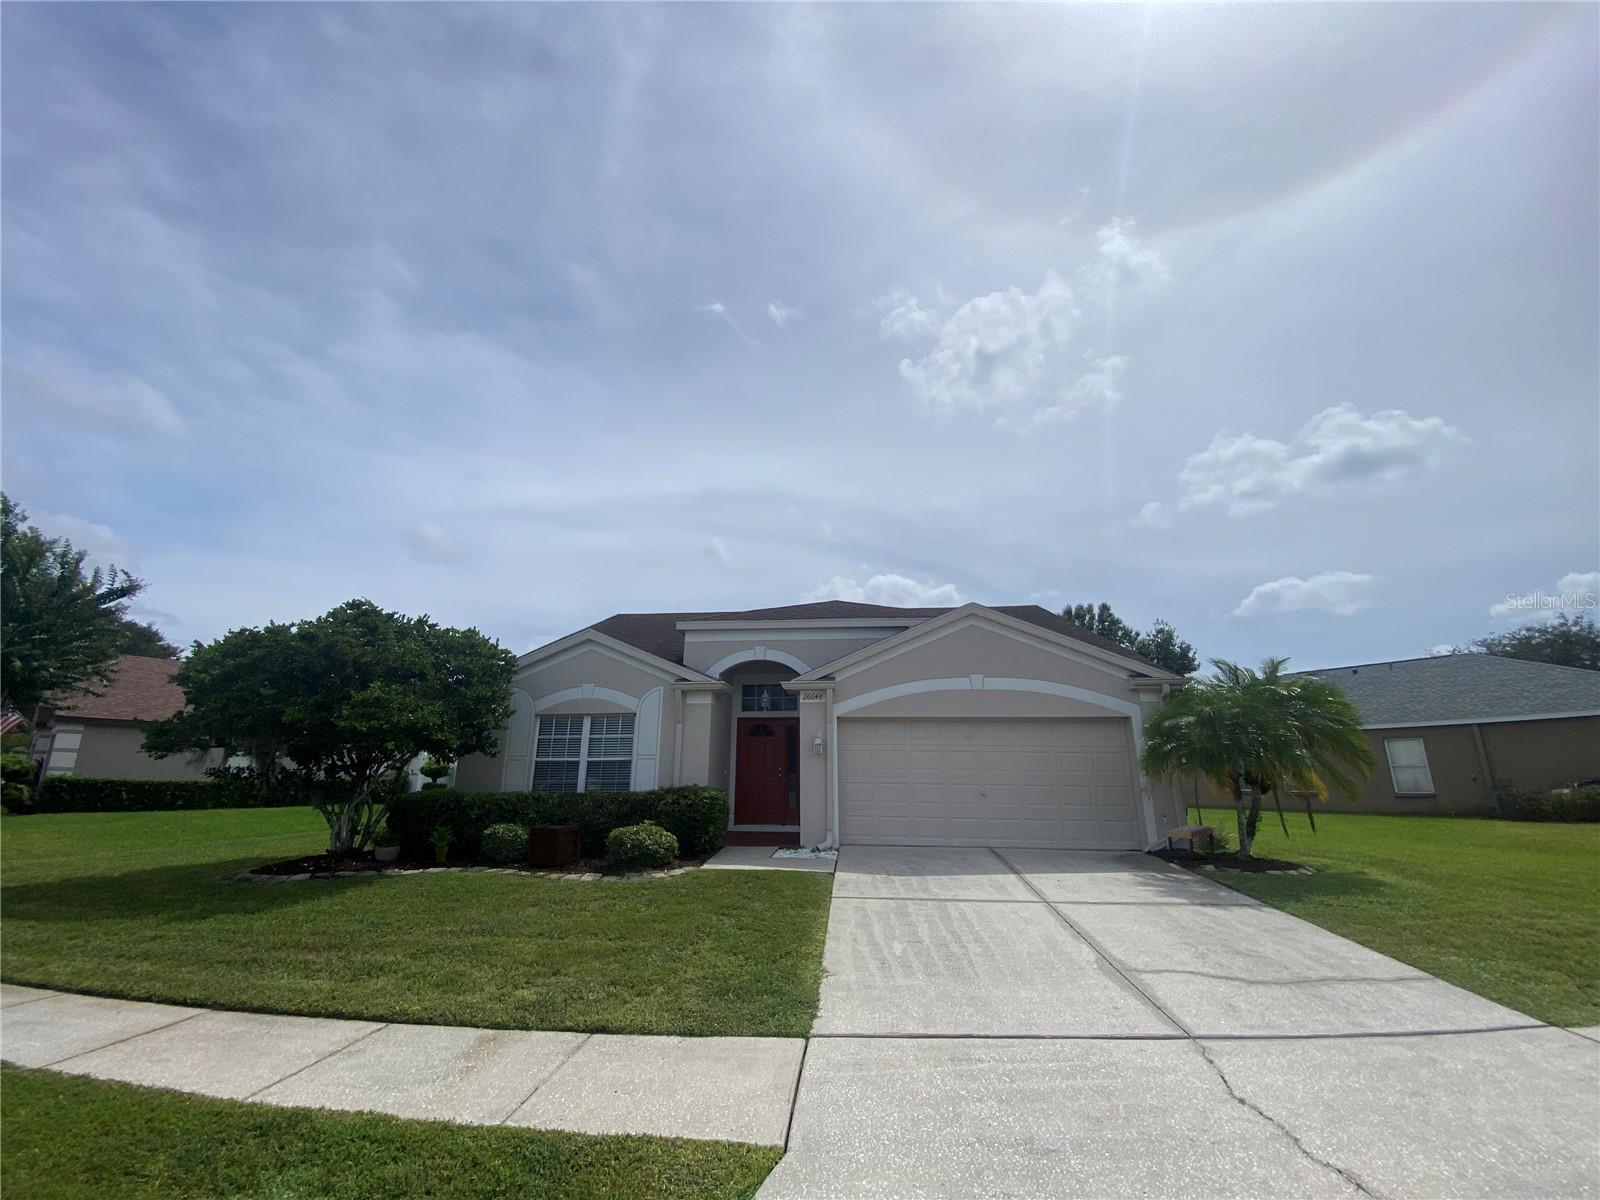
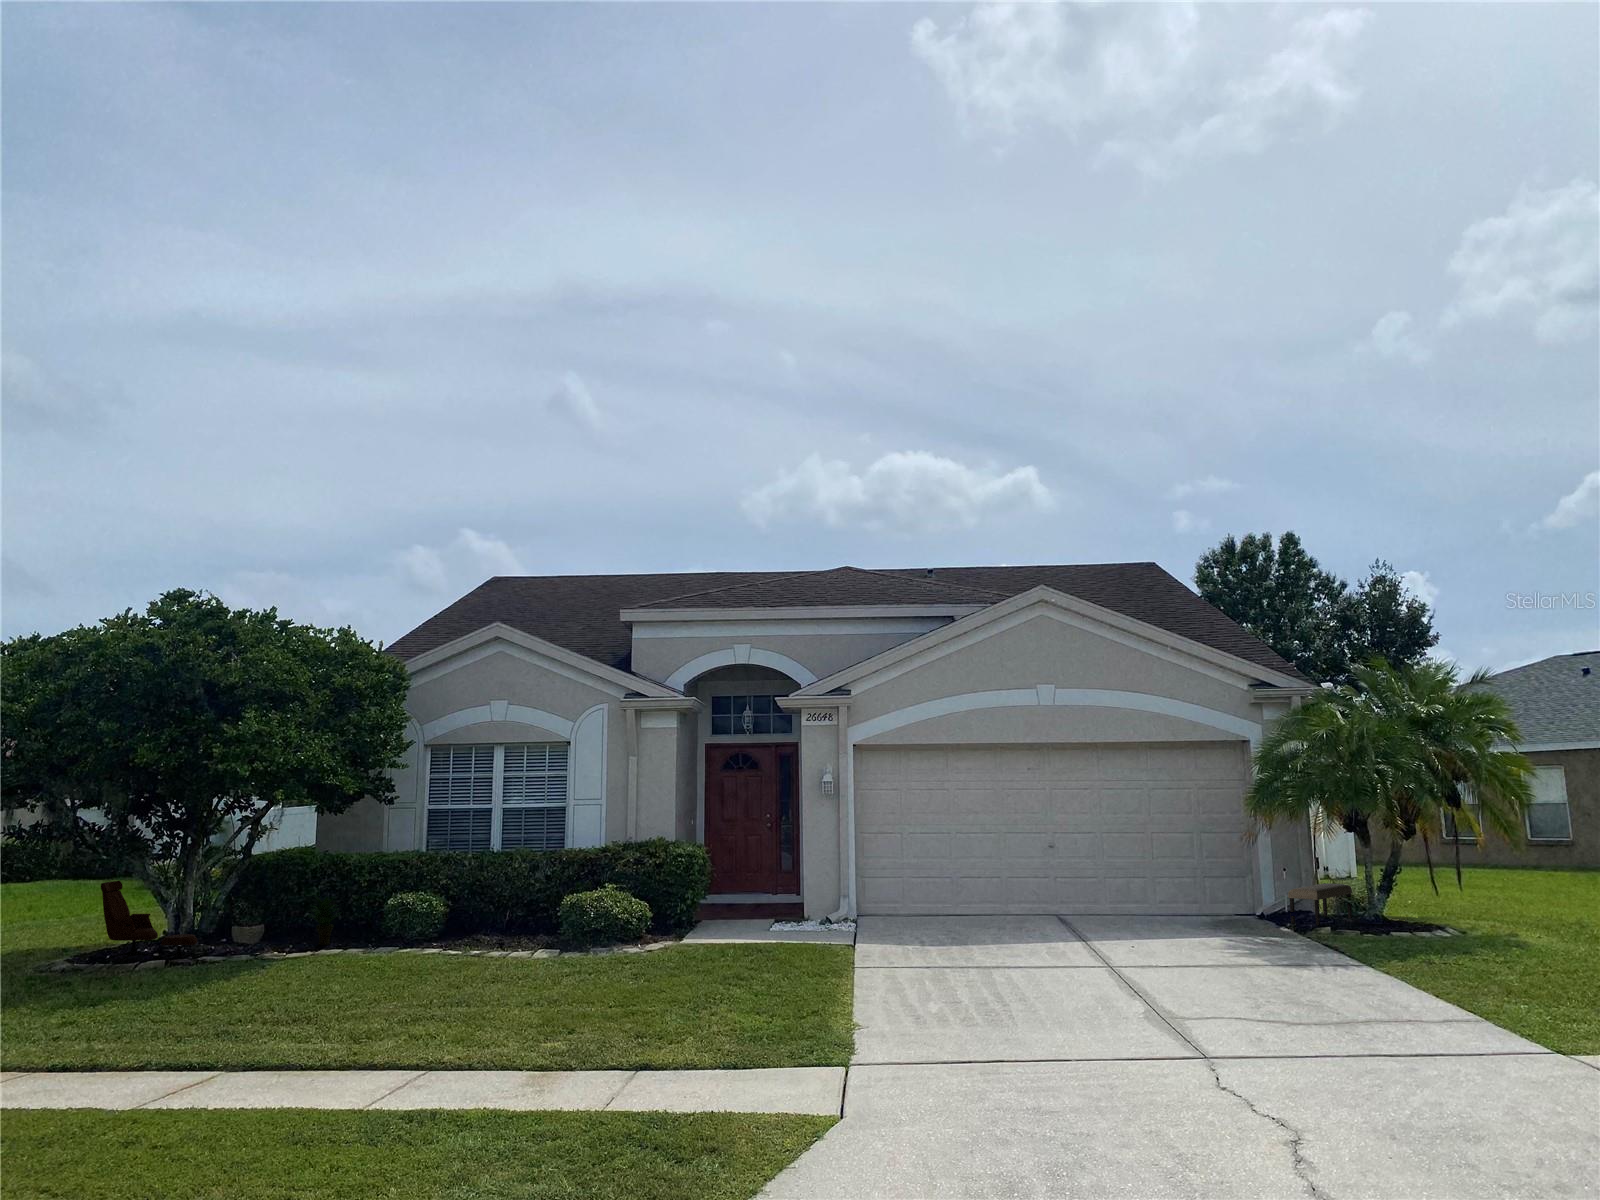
lounge chair: none [264,812,336,876] -> present [101,881,197,962]
wooden crate: present [527,824,581,866] -> none [446,892,513,946]

